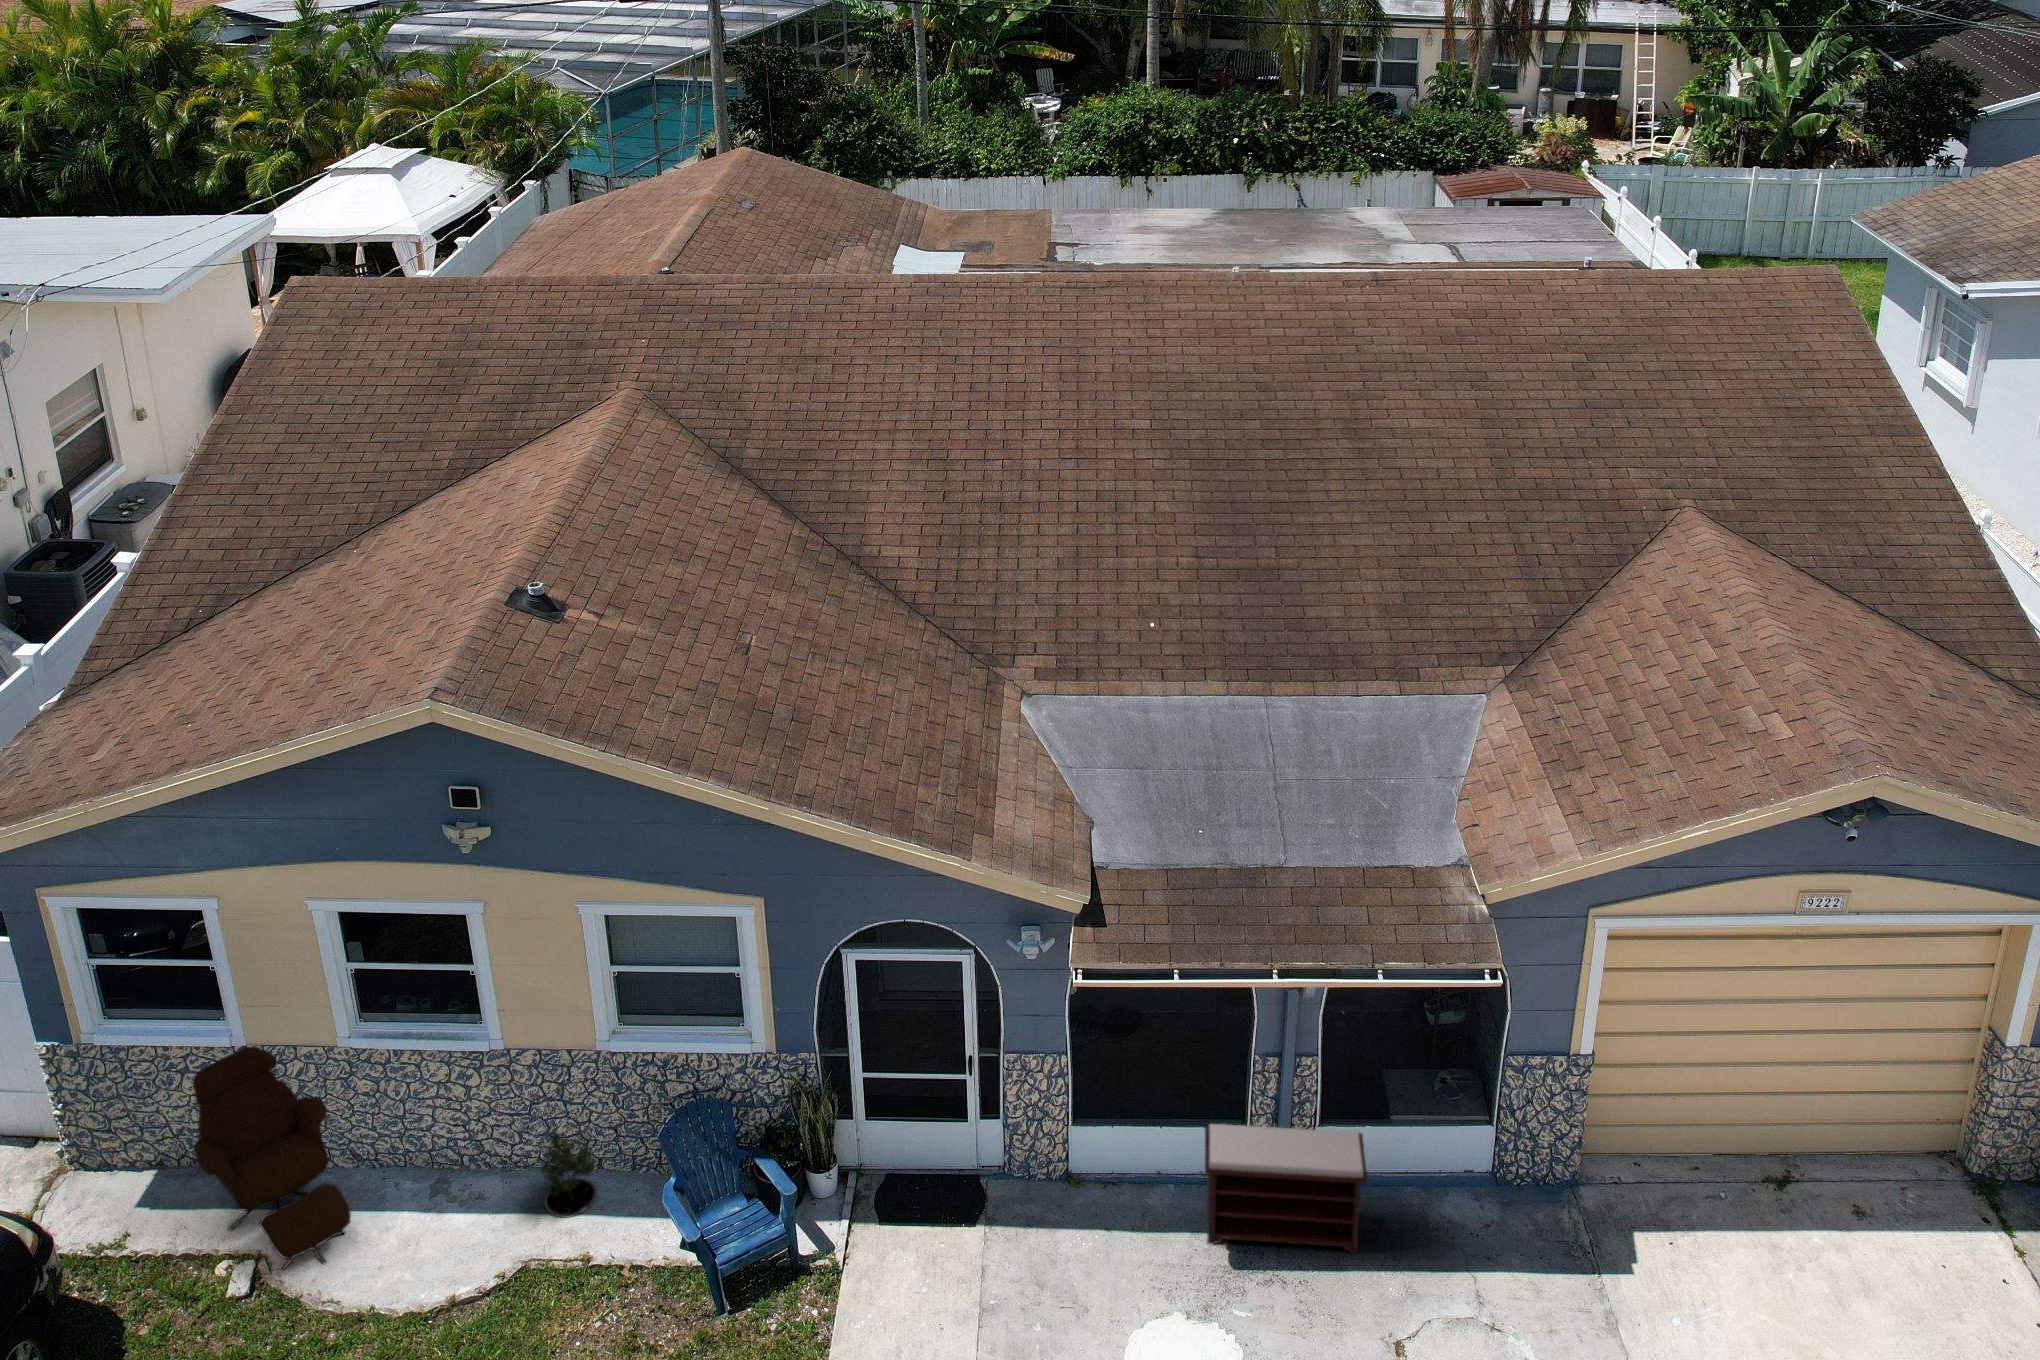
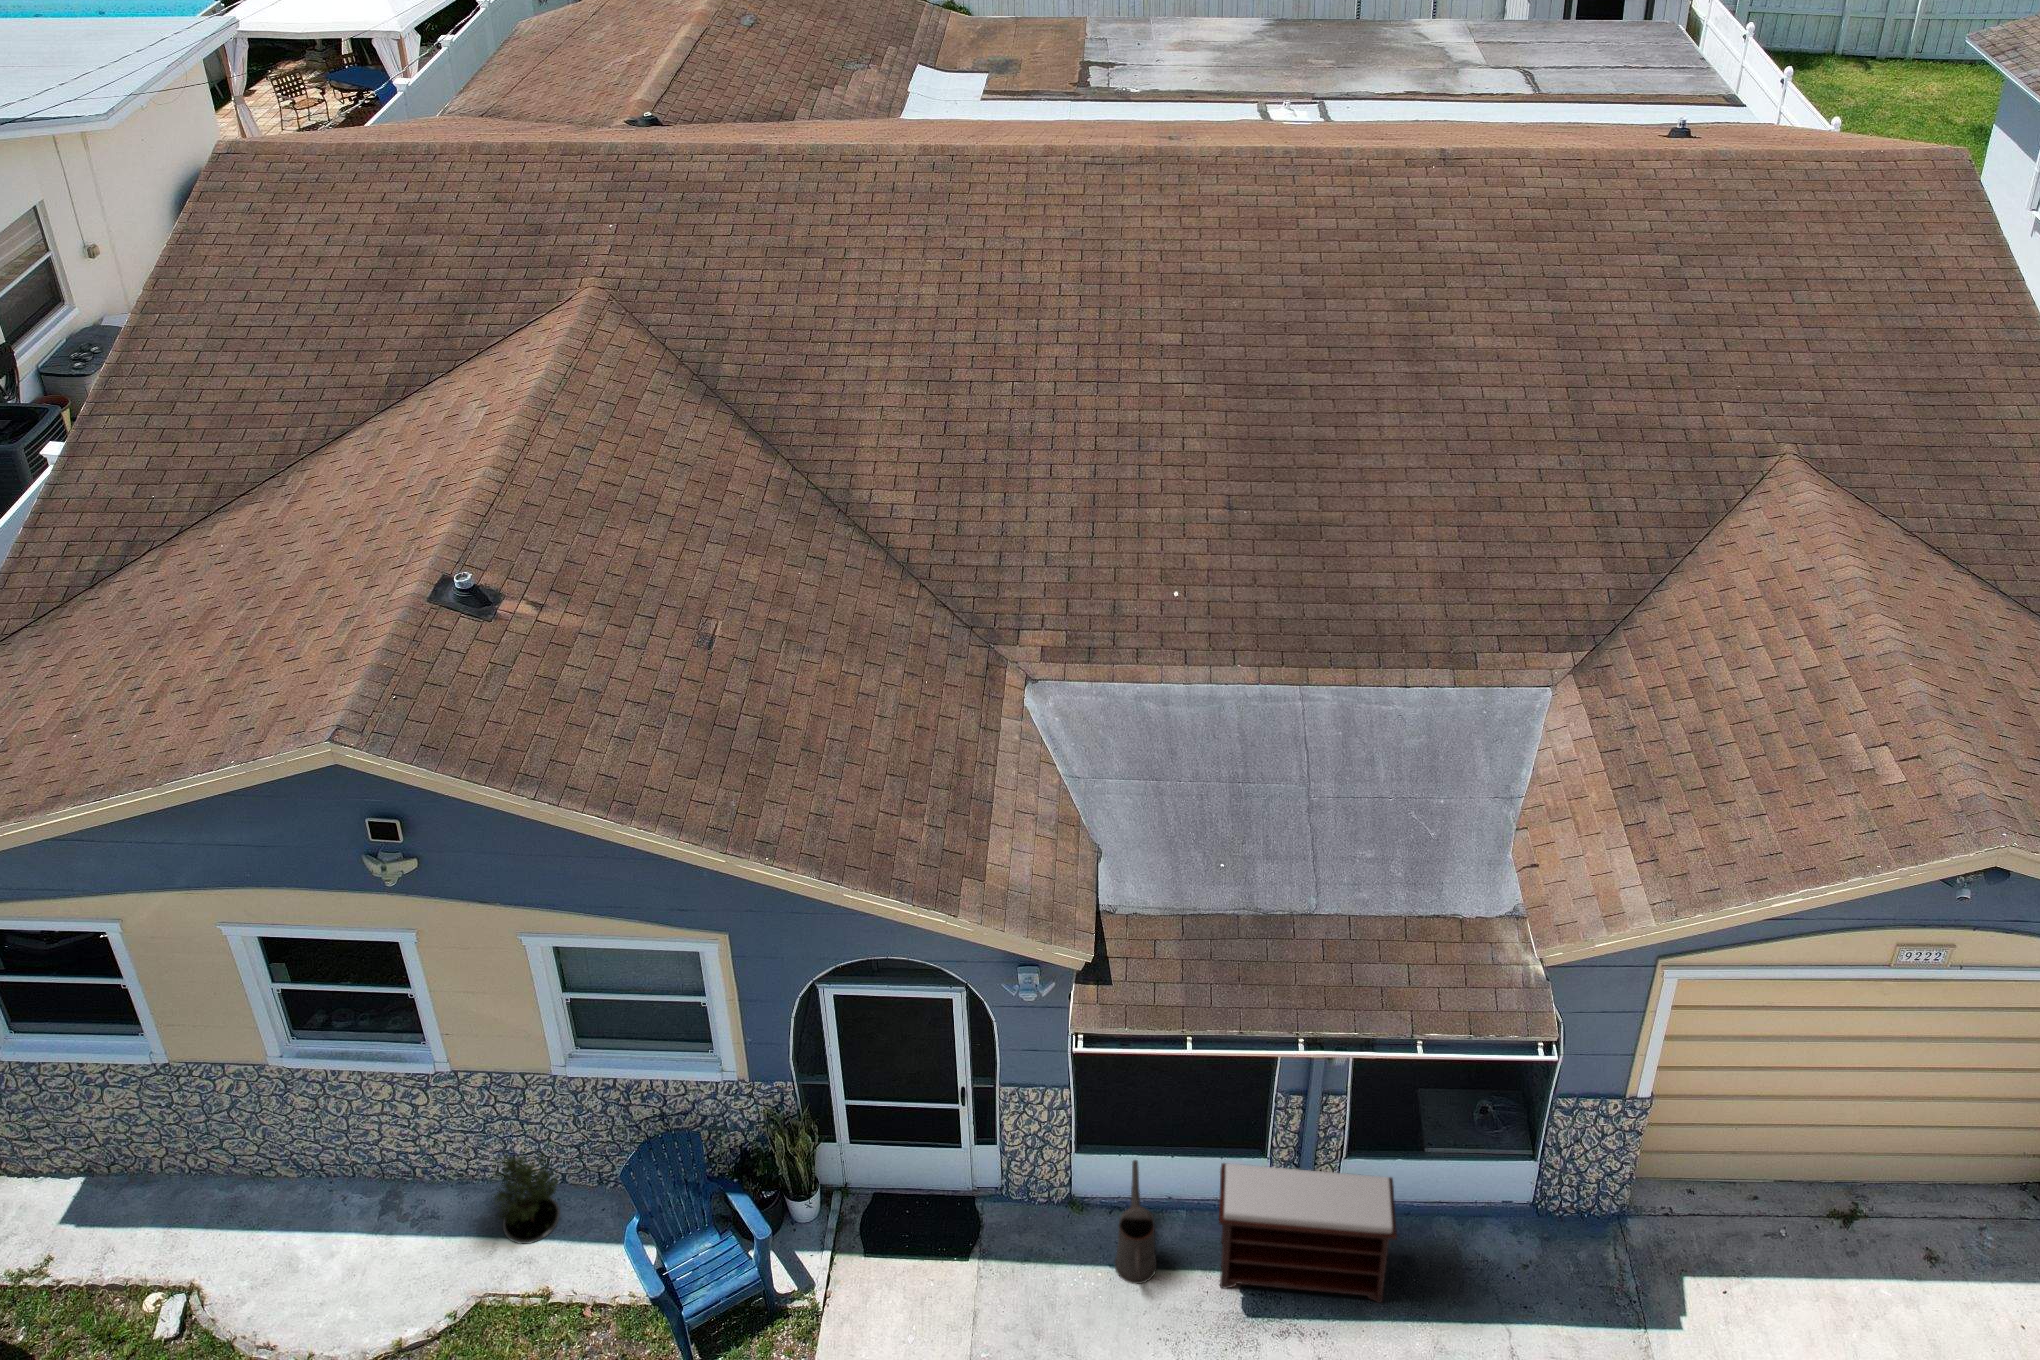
lounge chair: present [193,1046,351,1270] -> none [109,1052,289,1307]
watering can: none [1110,1130,1149,1242] -> present [1115,1160,1157,1284]

